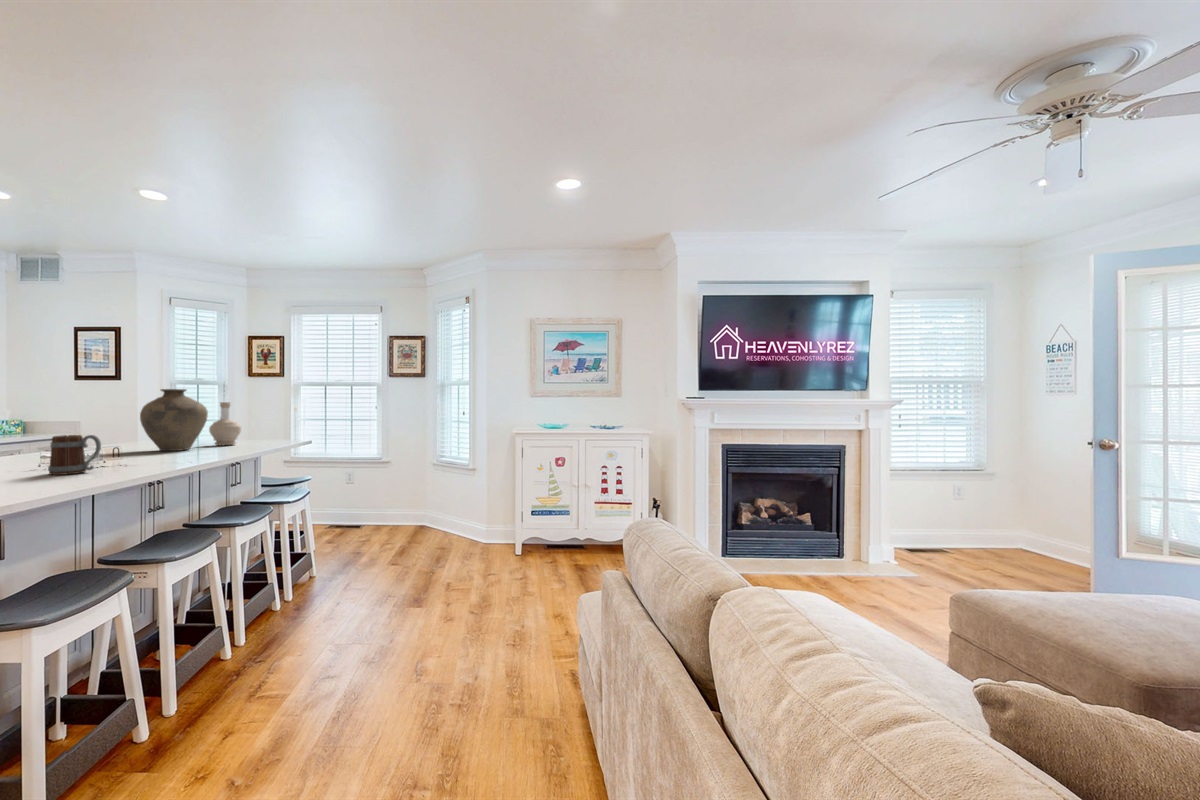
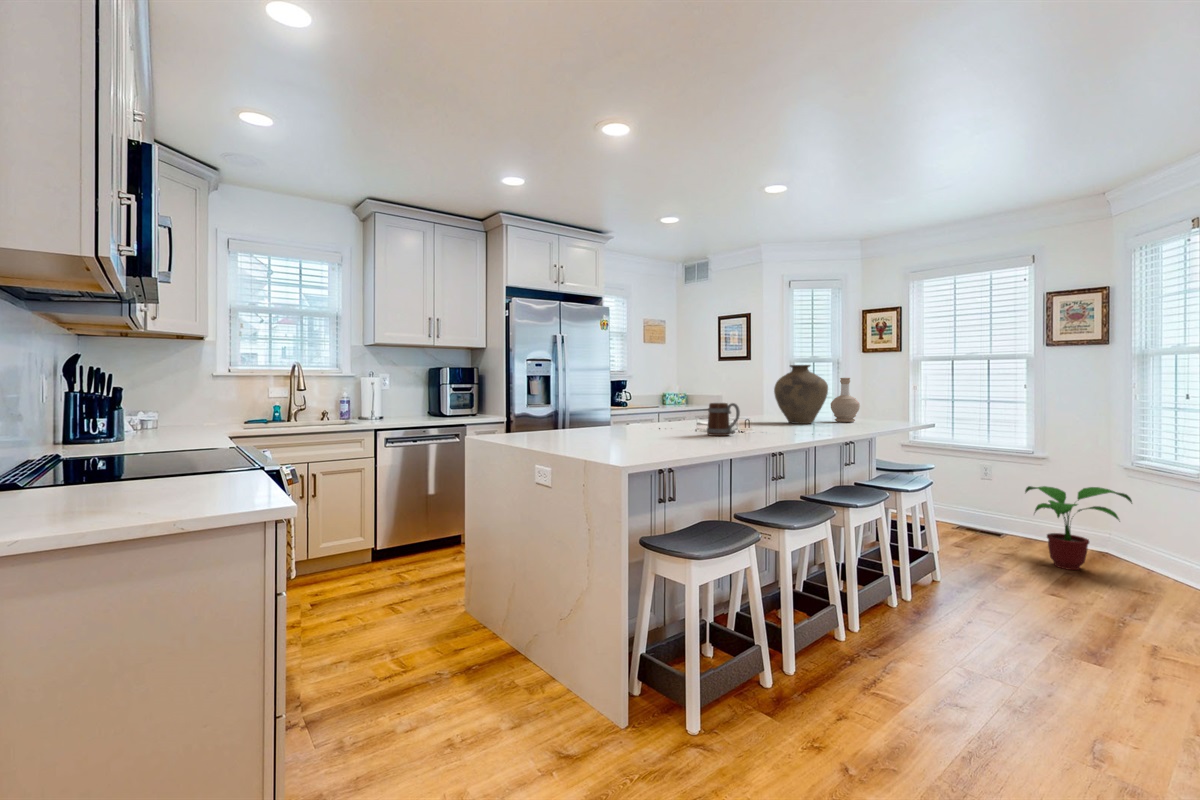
potted plant: none [379,478,441,540] -> present [1025,486,1132,570]

